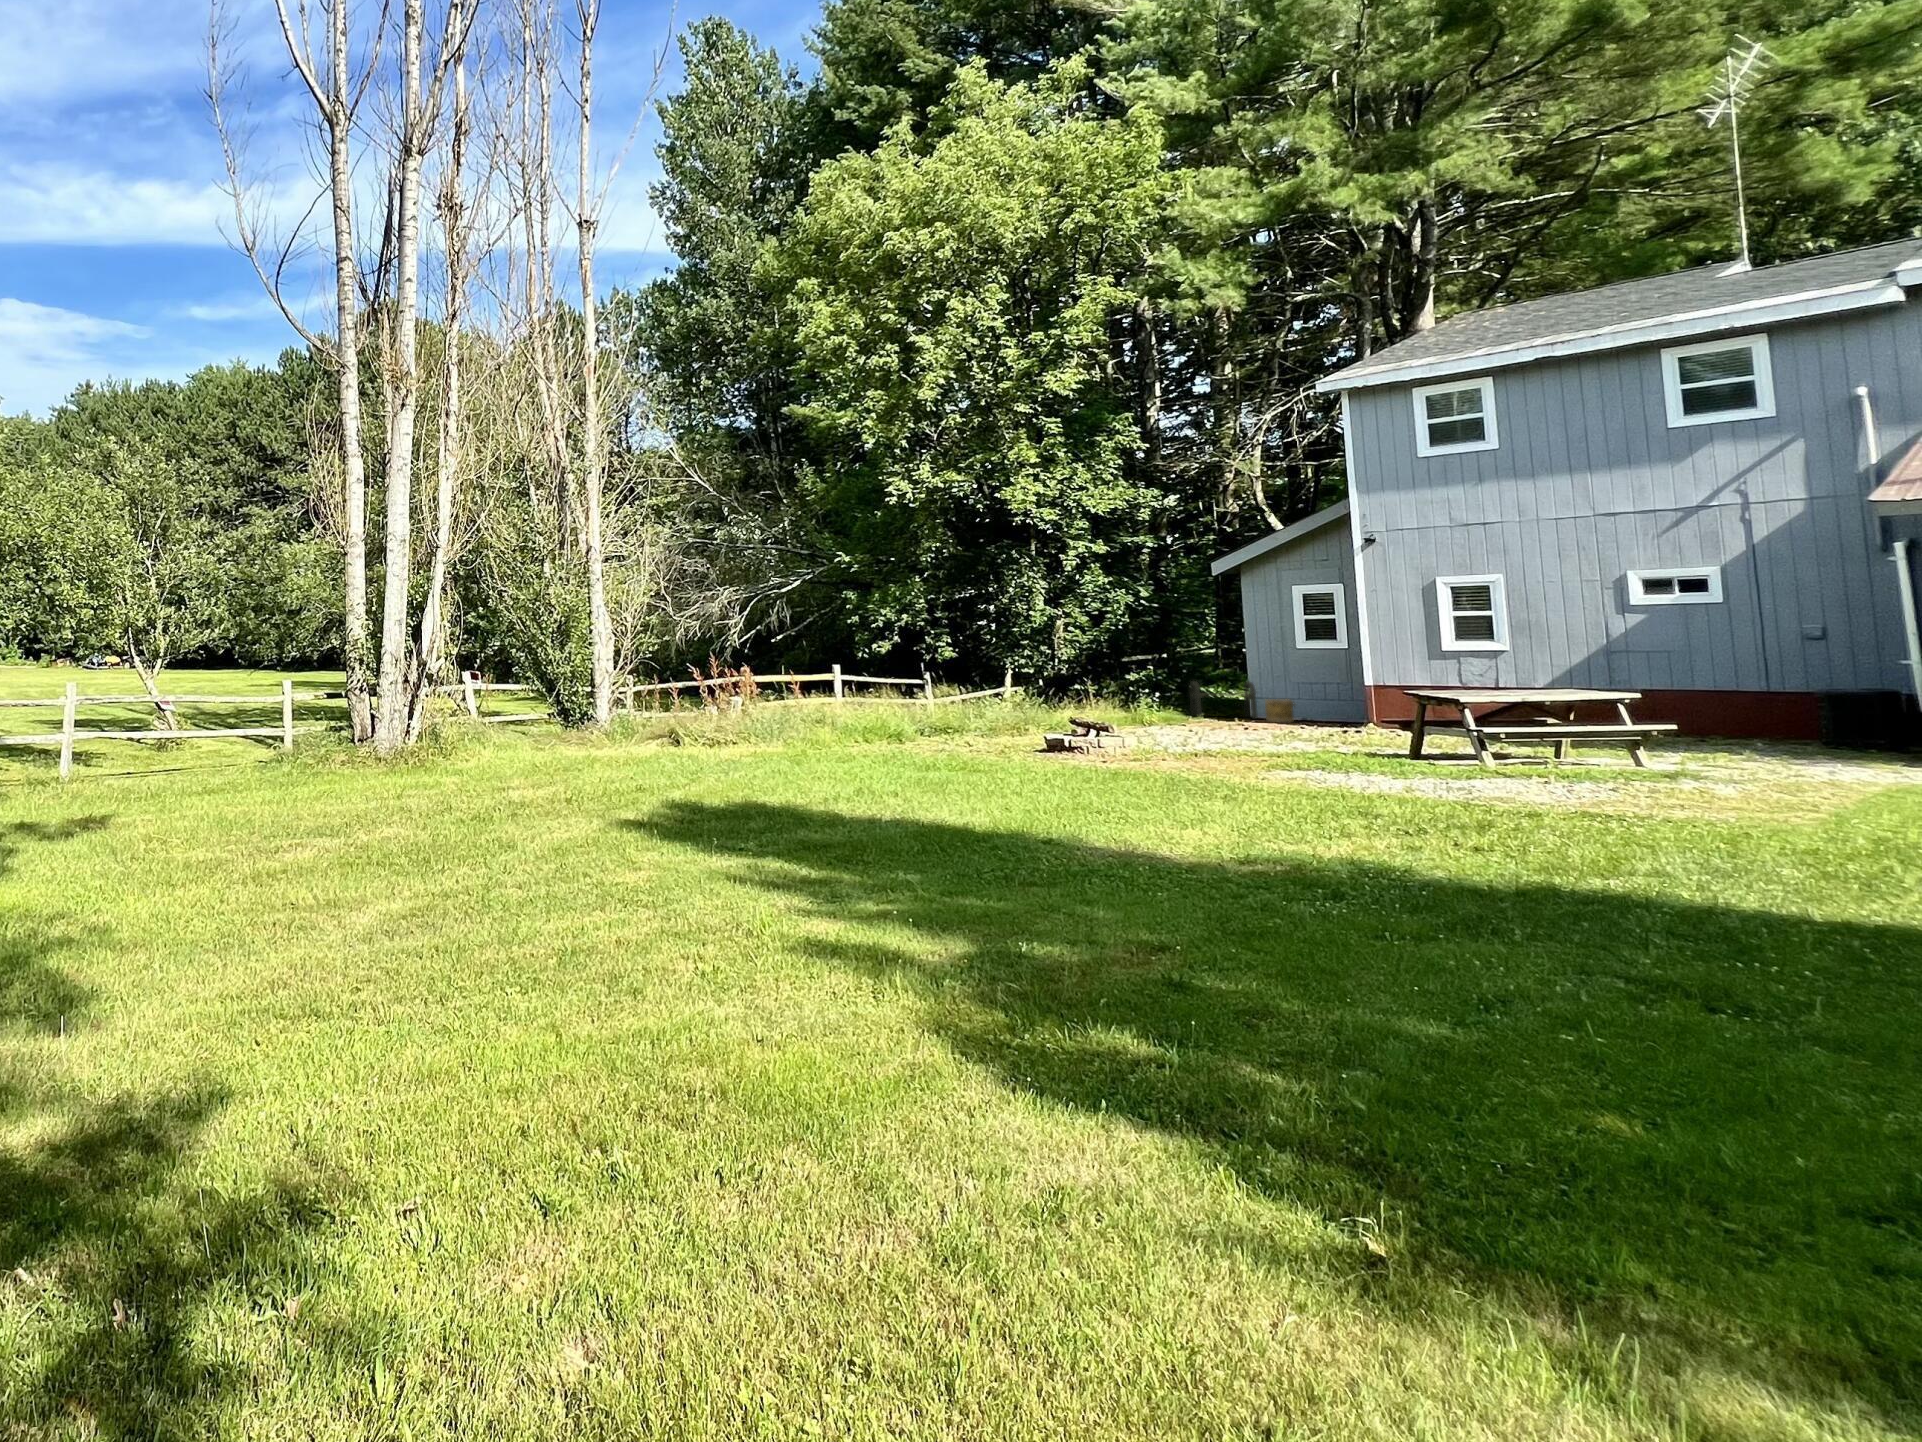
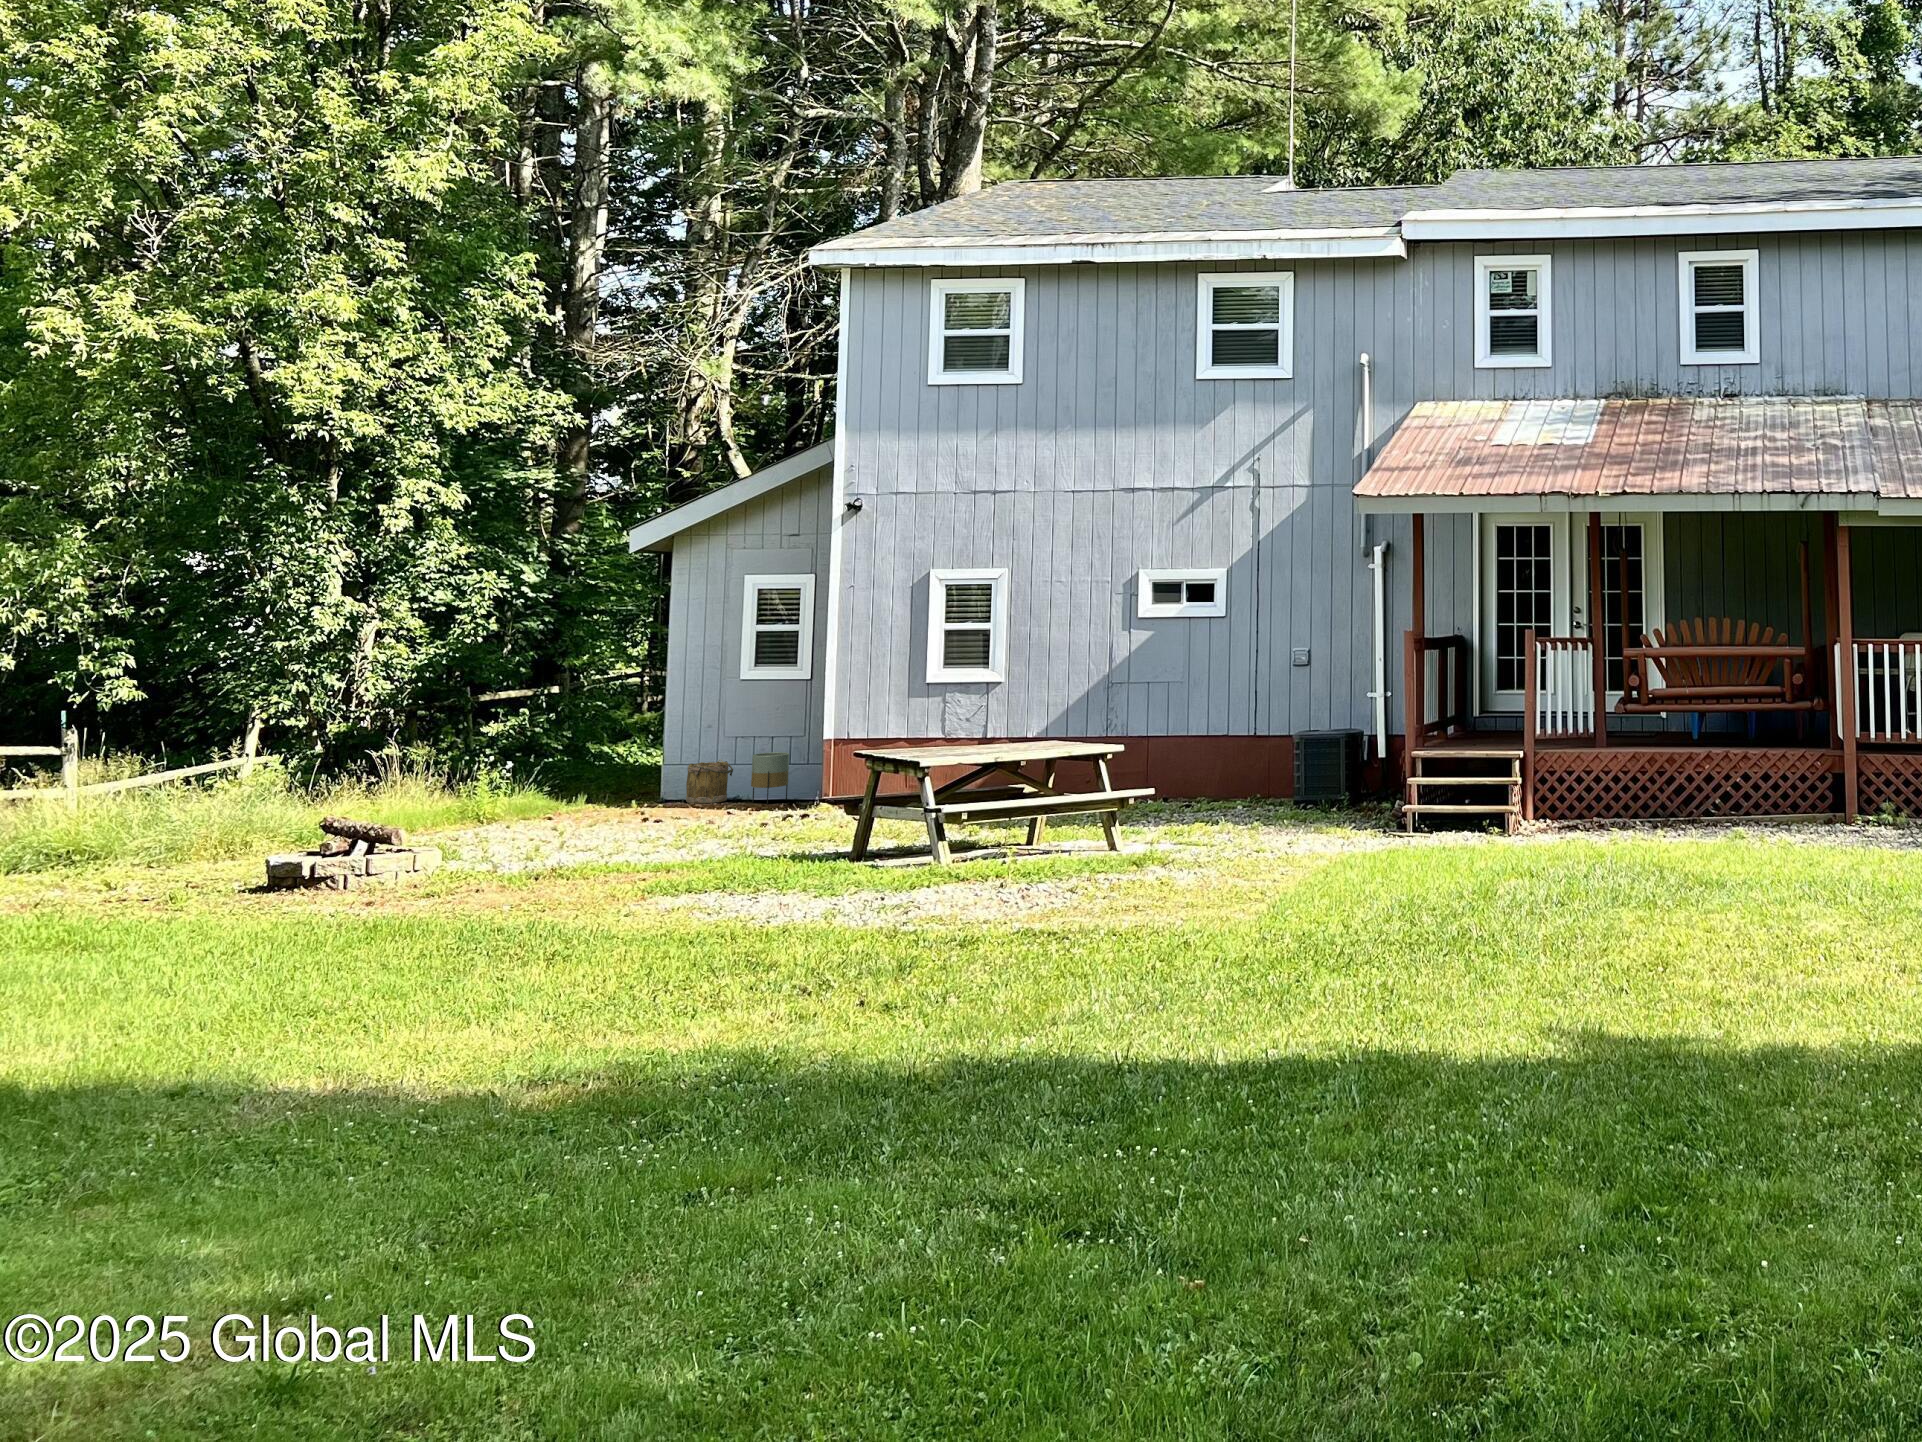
bench: present [1190,681,1258,719] -> none [572,732,678,807]
planter: none [1310,696,1338,726] -> present [751,752,789,804]

